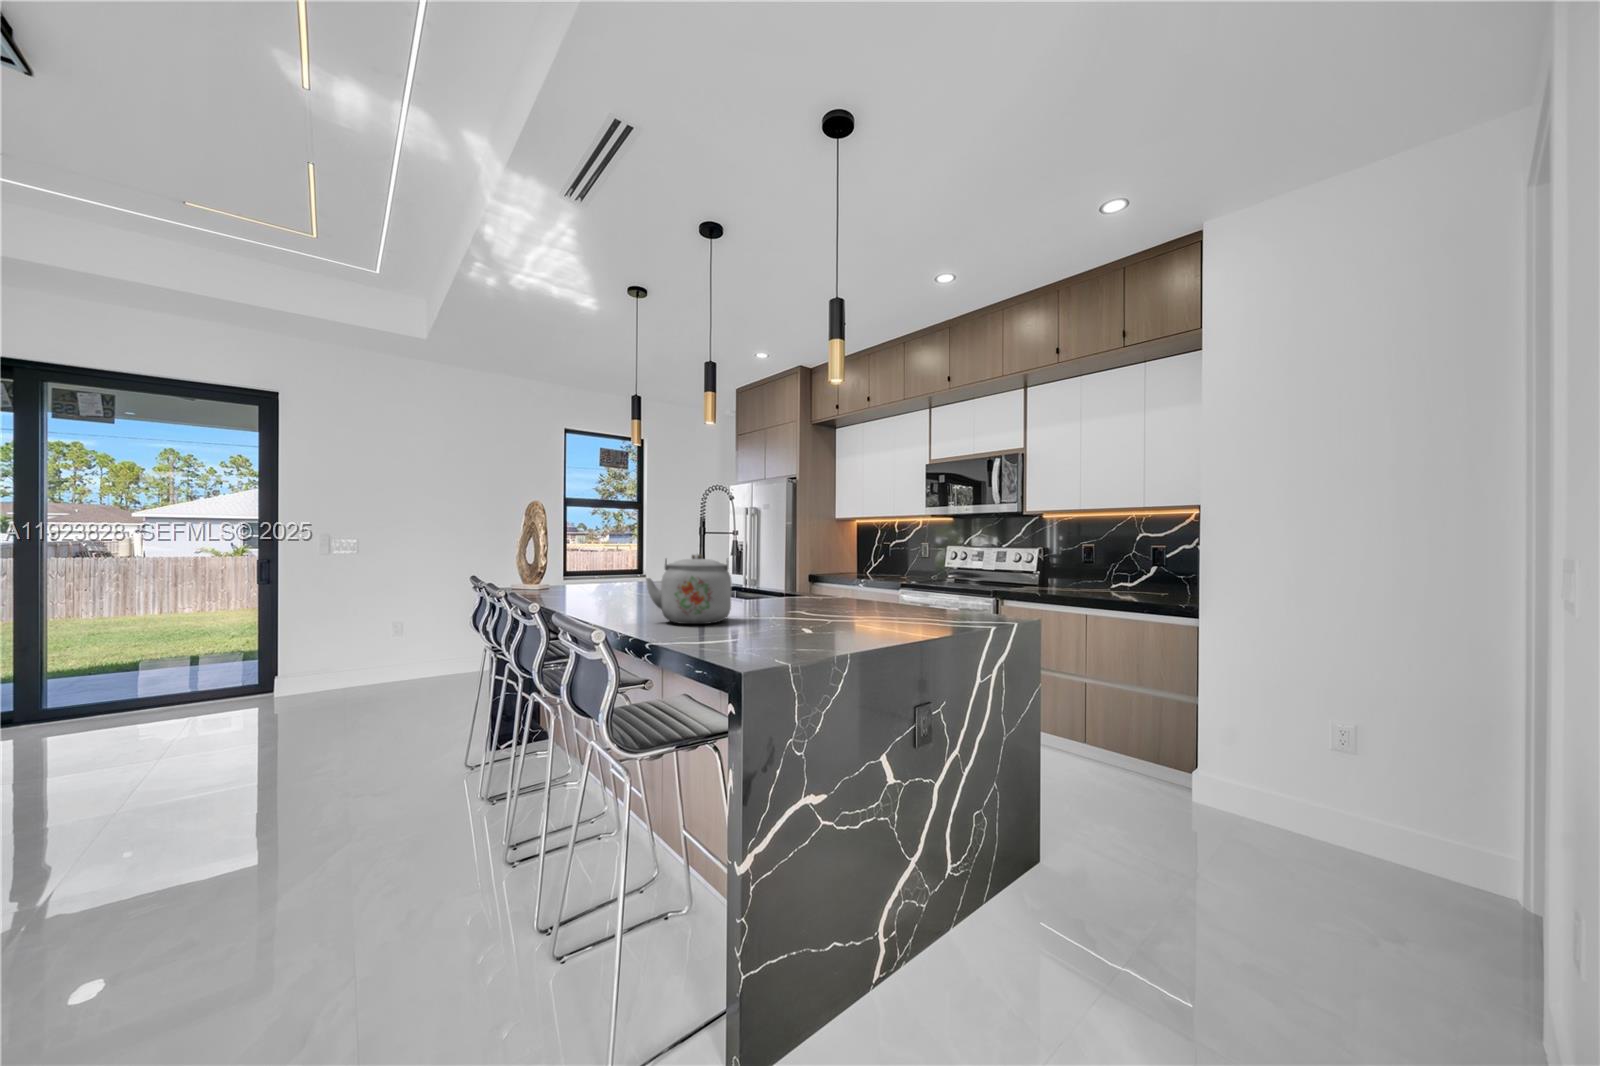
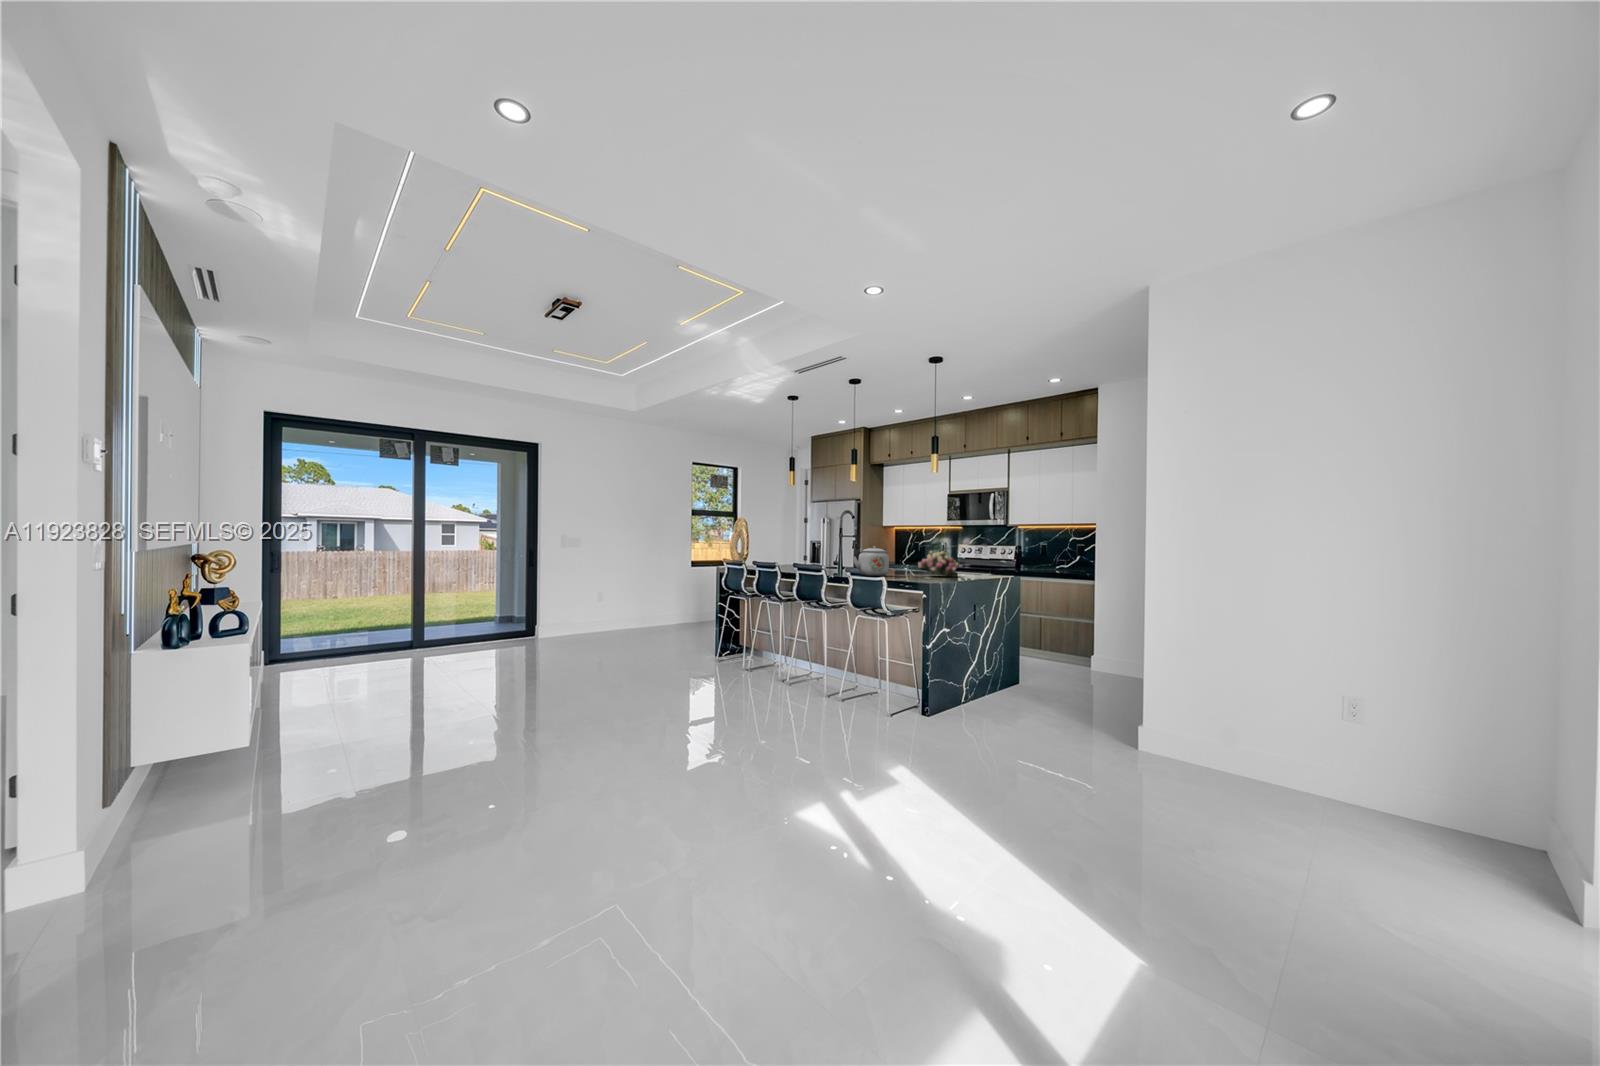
flower arrangement: none [796,563,893,626] -> present [918,551,959,577]

